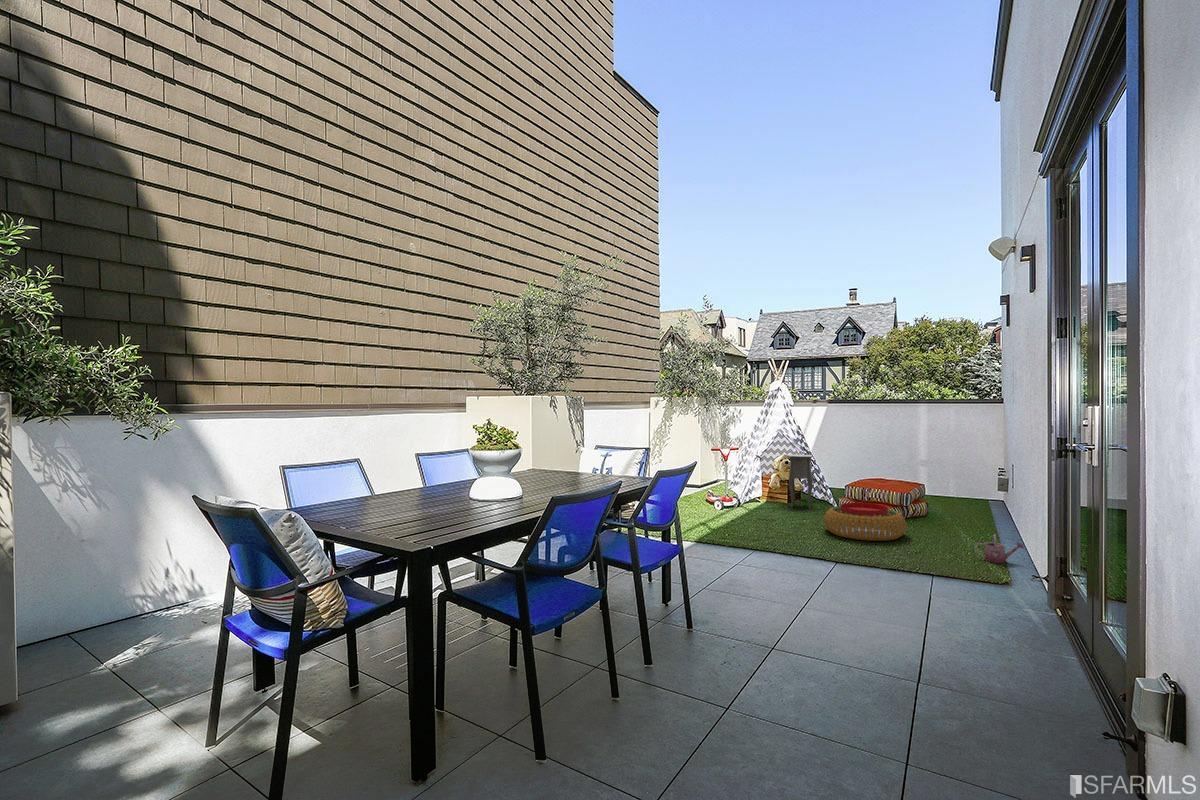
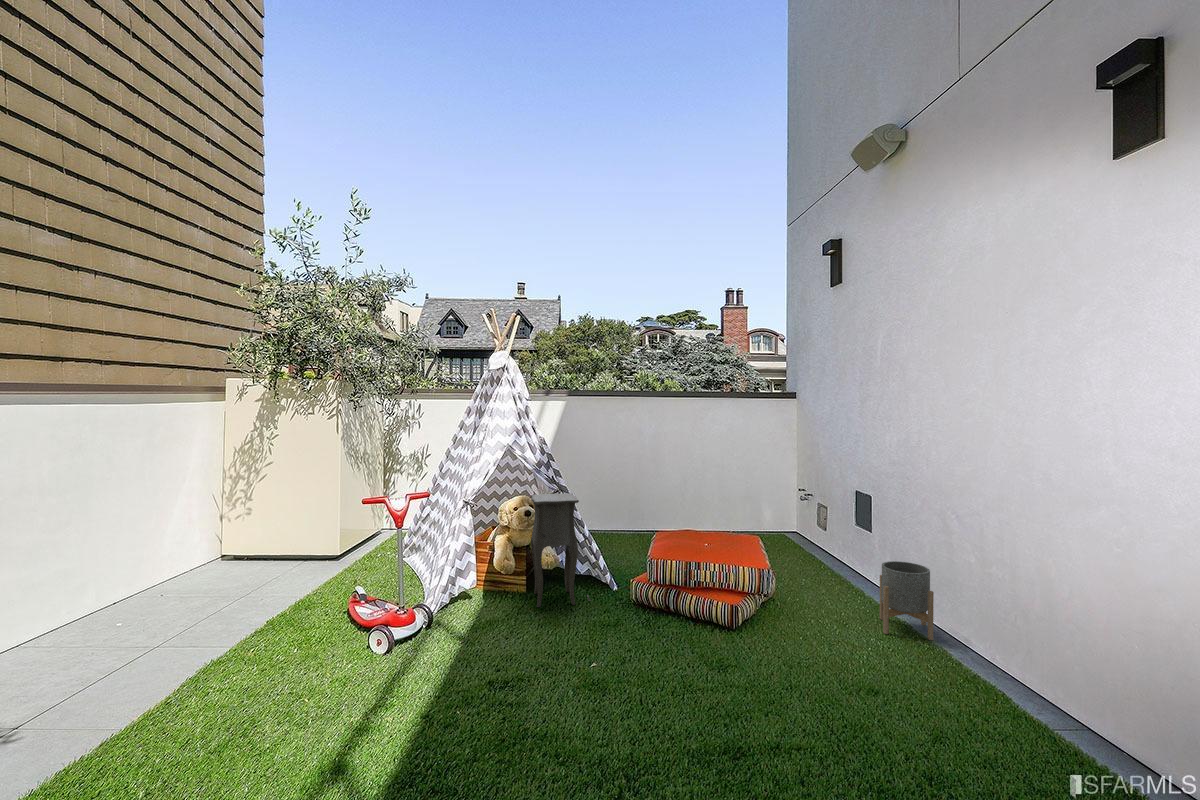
planter: none [977,497,1014,537] -> present [880,561,934,640]
pouf: present [824,503,907,541] -> none [653,611,832,733]
watering can: present [974,534,1024,563] -> none [1027,695,1125,771]

